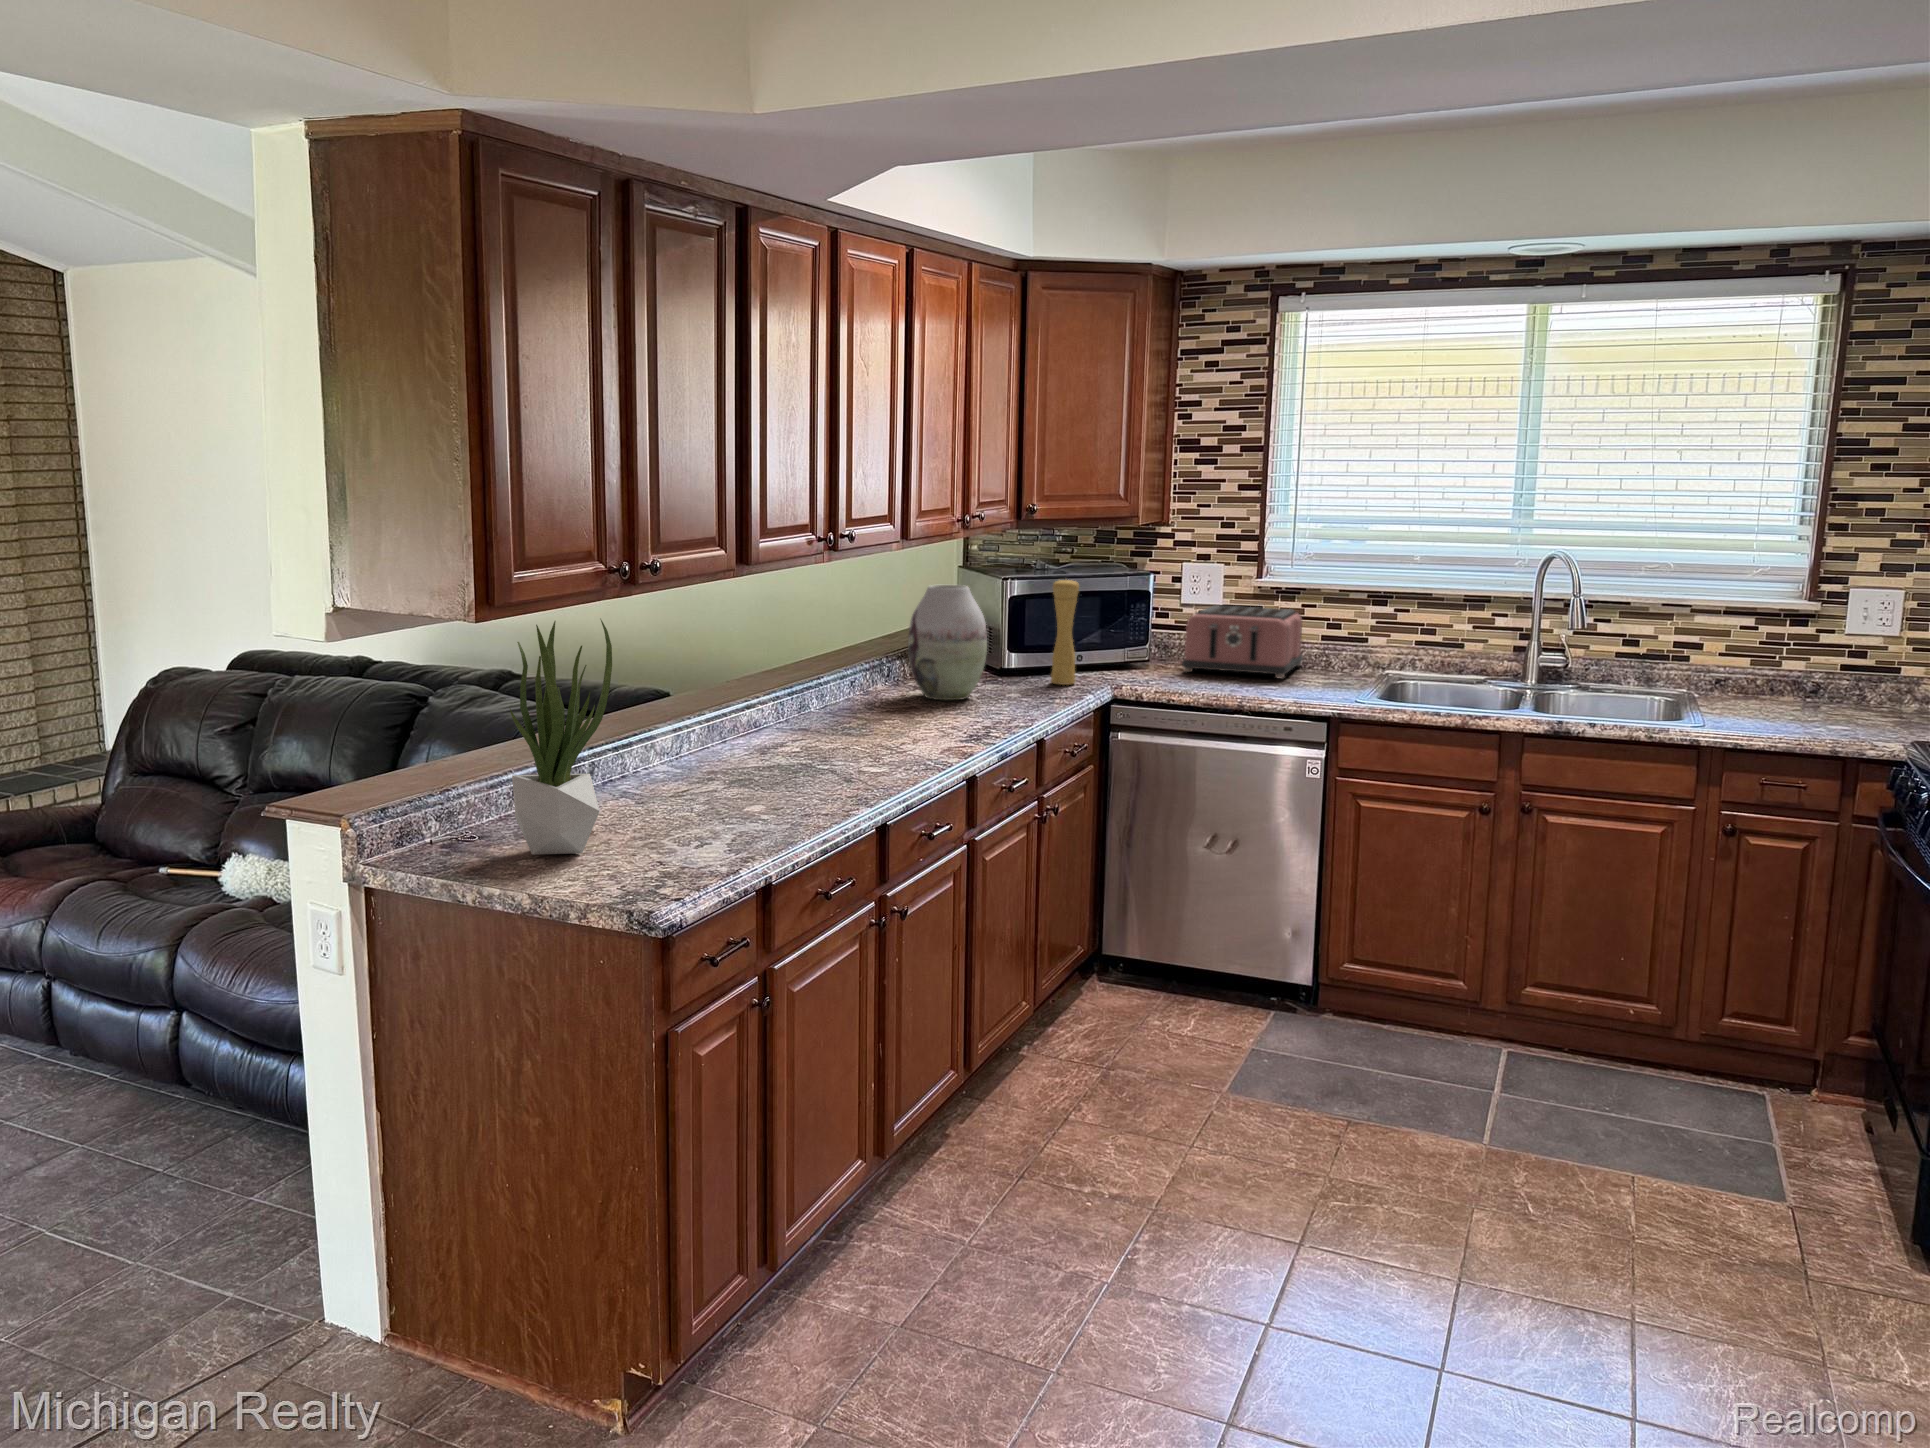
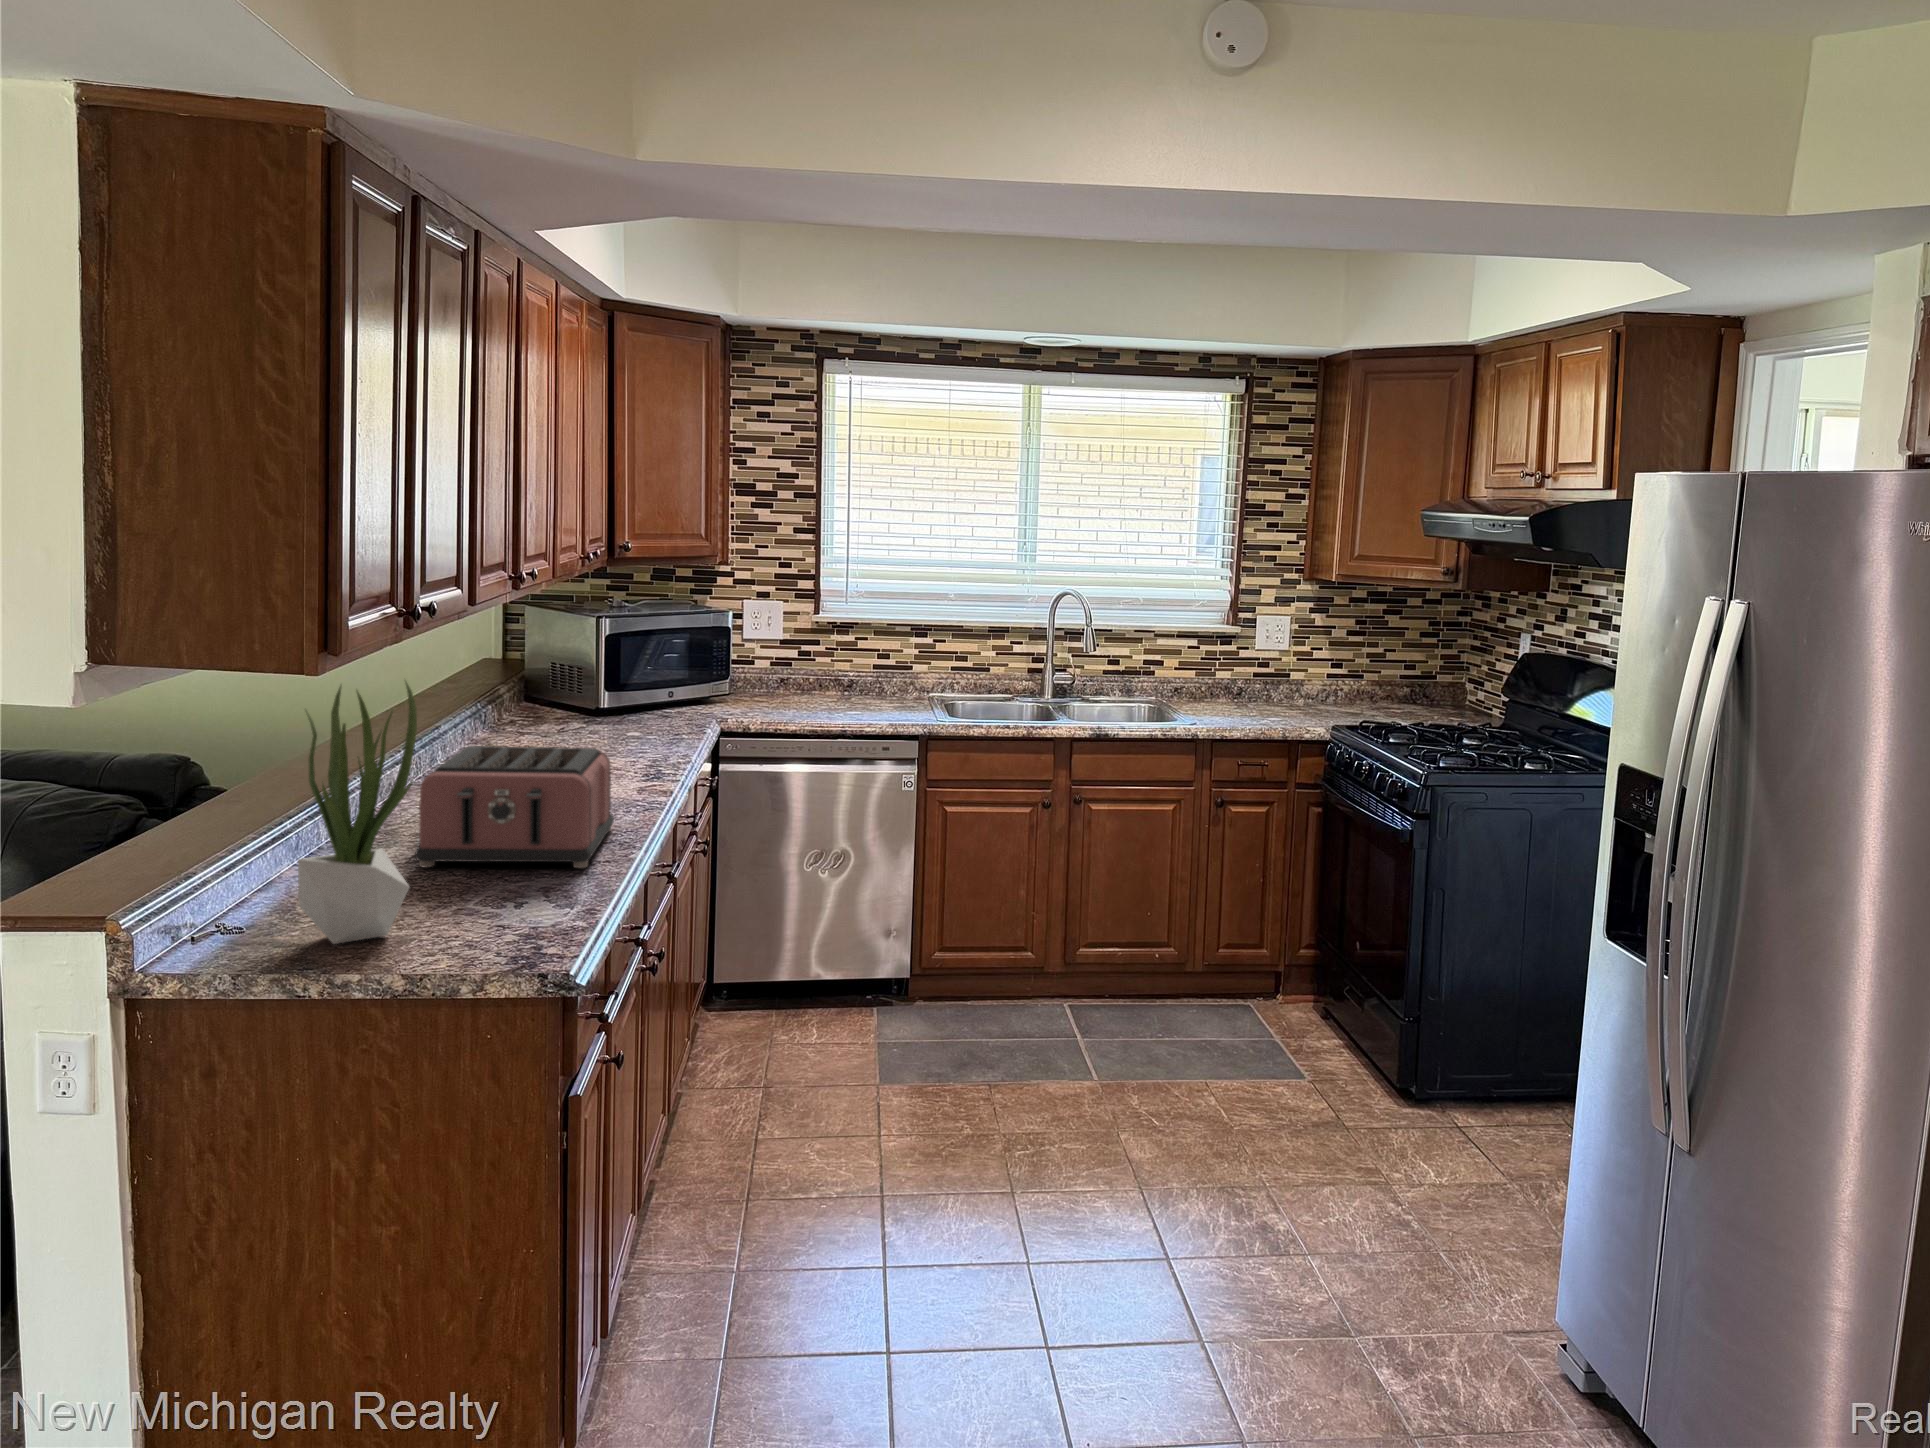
pepper mill: present [1051,579,1079,685] -> none [655,619,681,722]
vase: present [908,585,987,700] -> none [527,628,611,745]
toaster: present [1182,605,1303,678] -> present [415,746,614,868]

